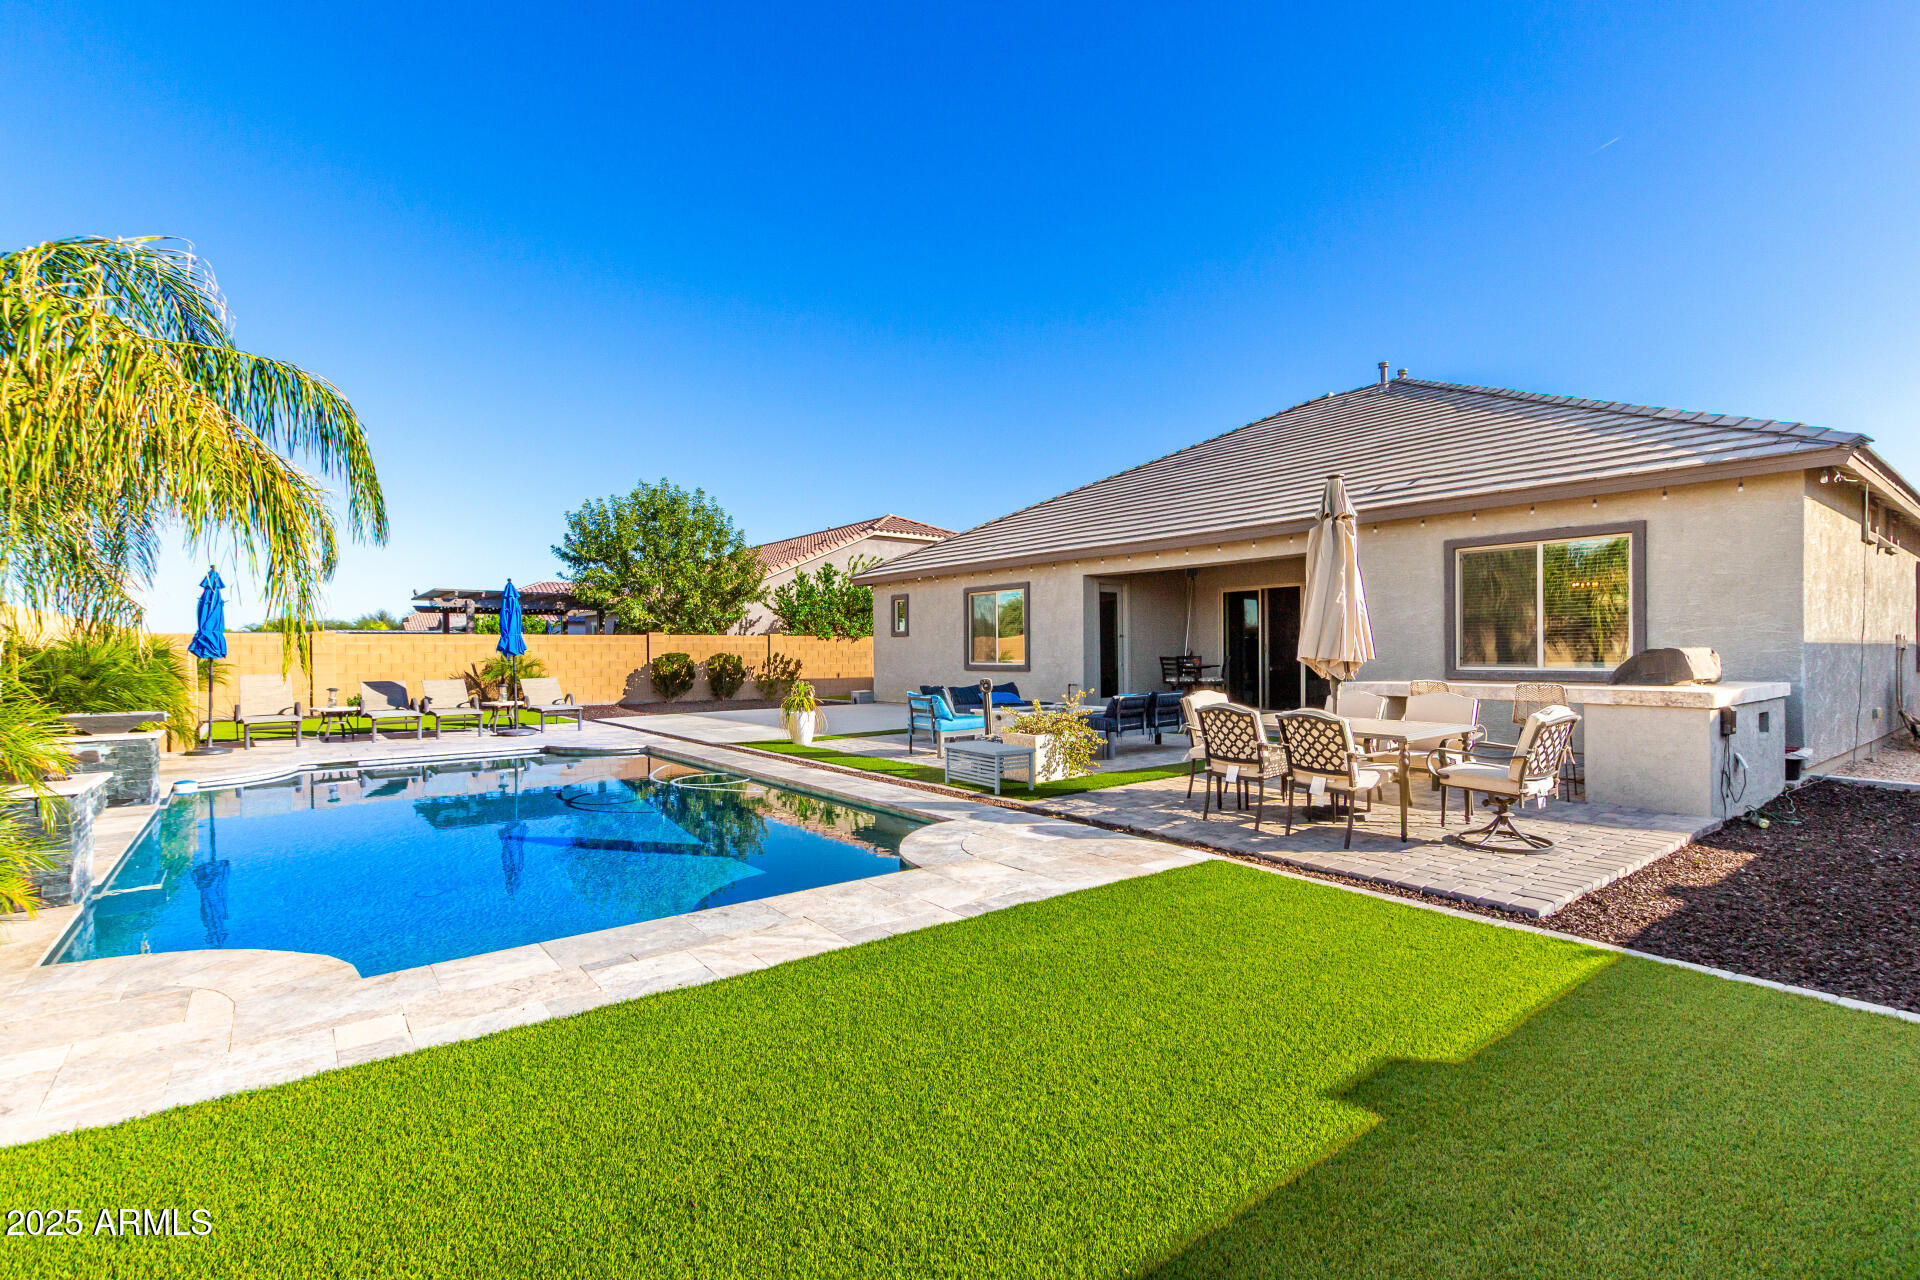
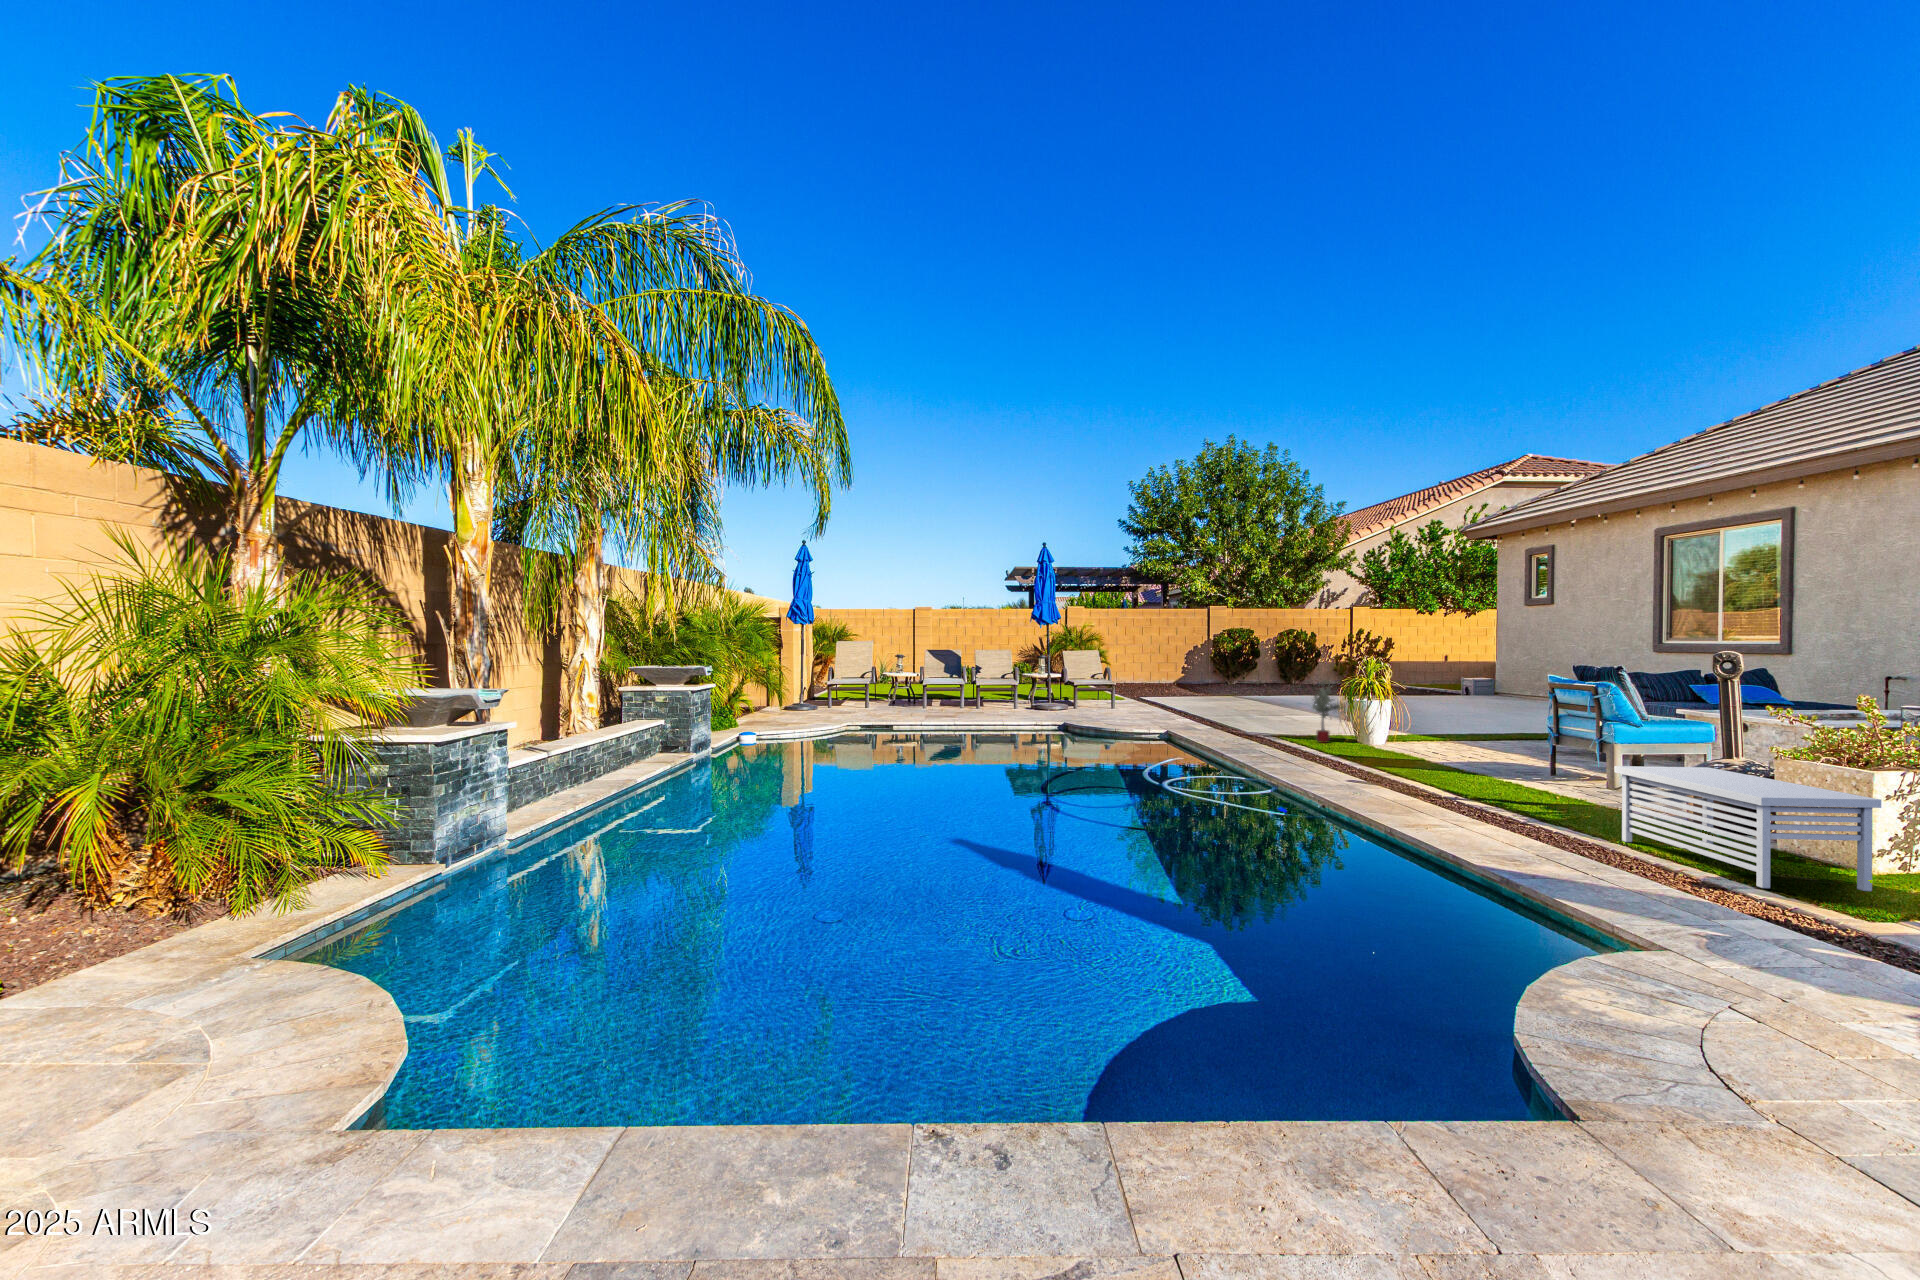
potted tree: none [762,699,789,746] -> present [1312,681,1346,743]

